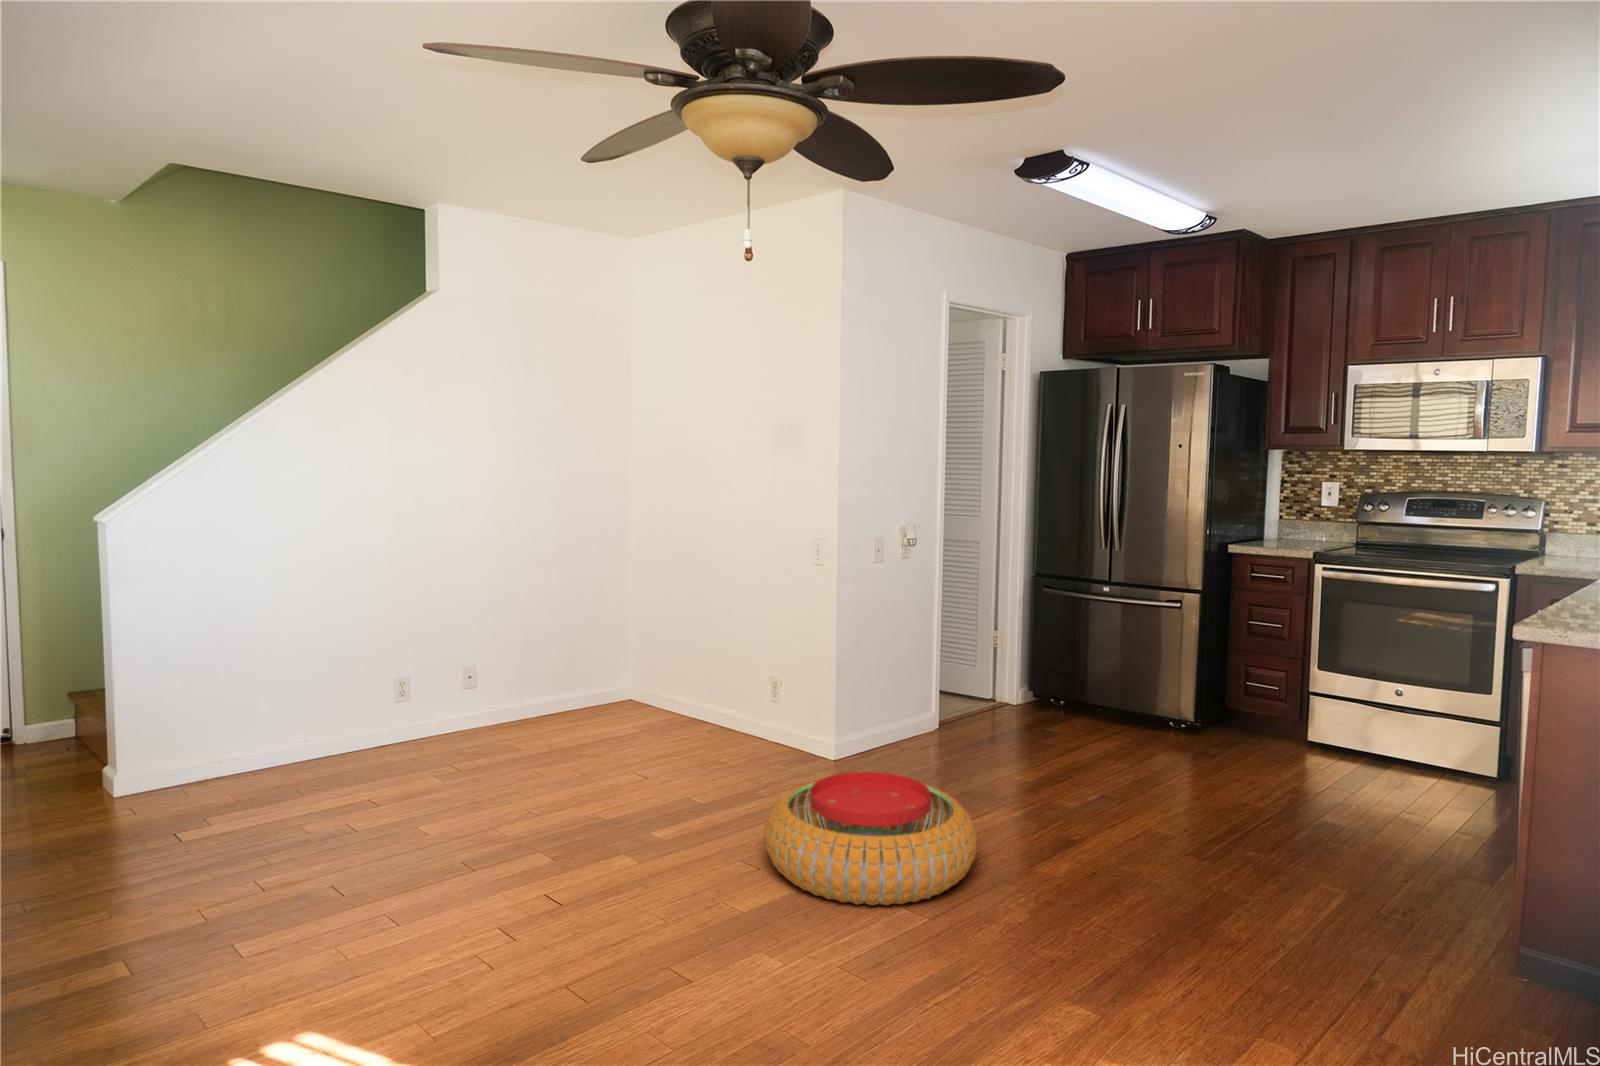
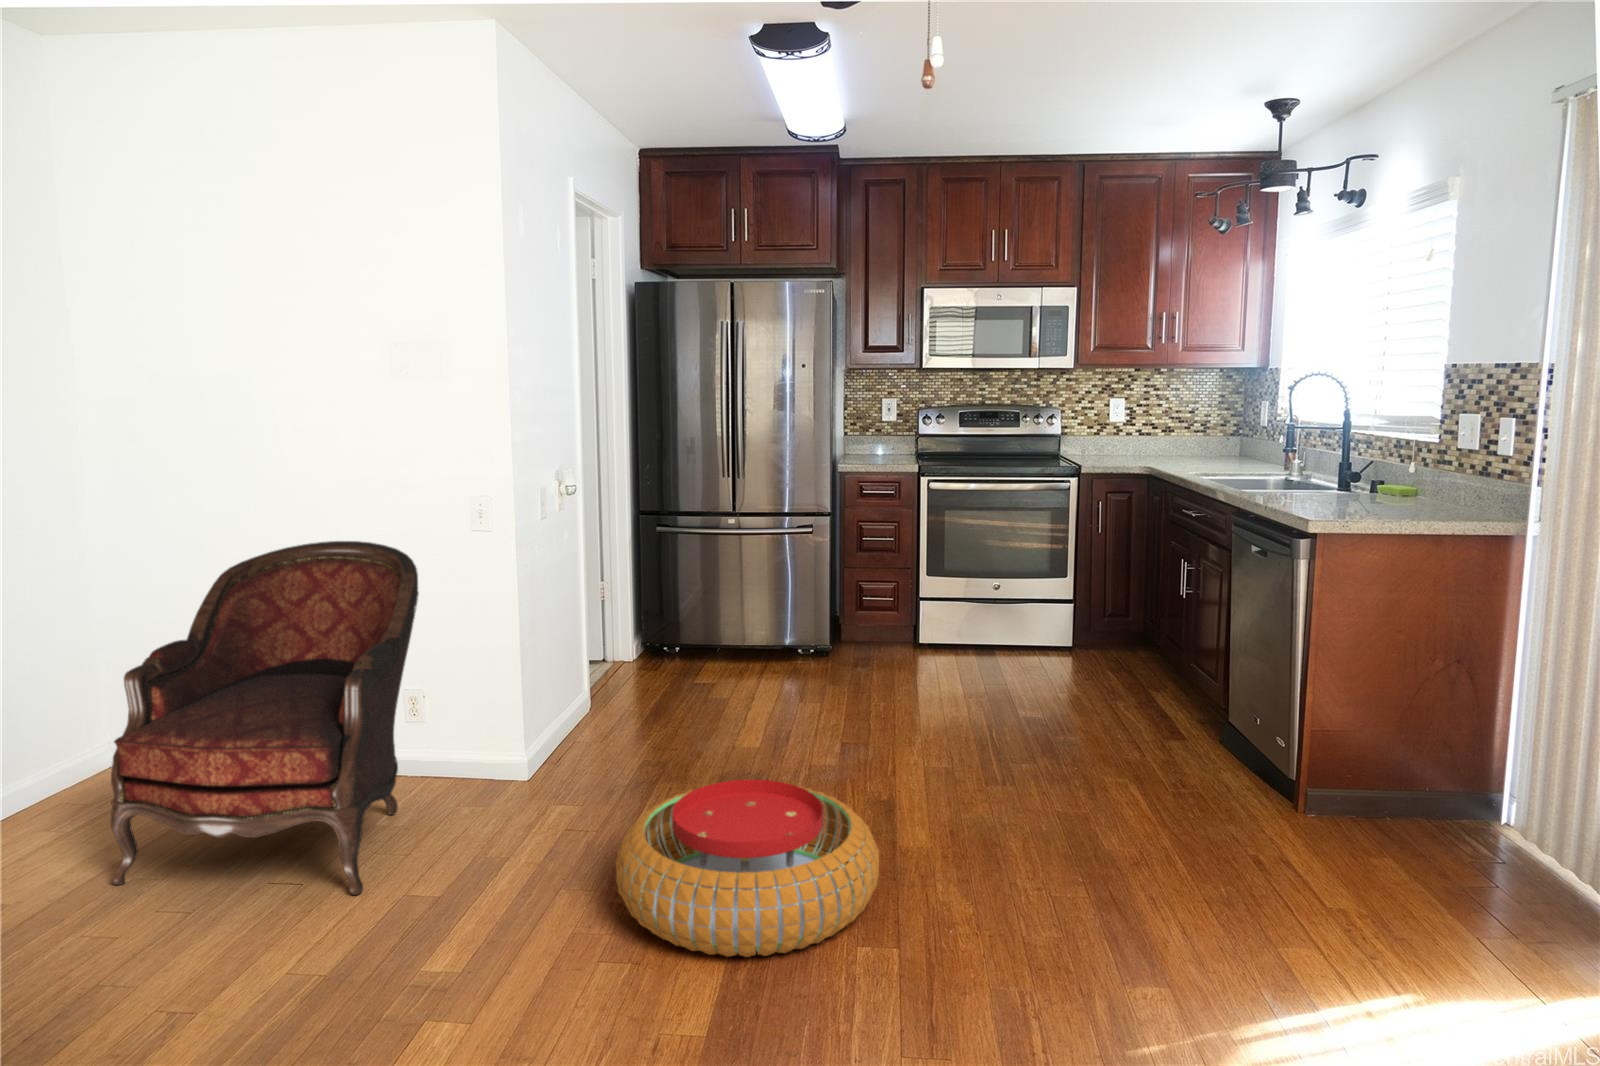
armchair: none [570,561,763,790] -> present [111,541,419,895]

